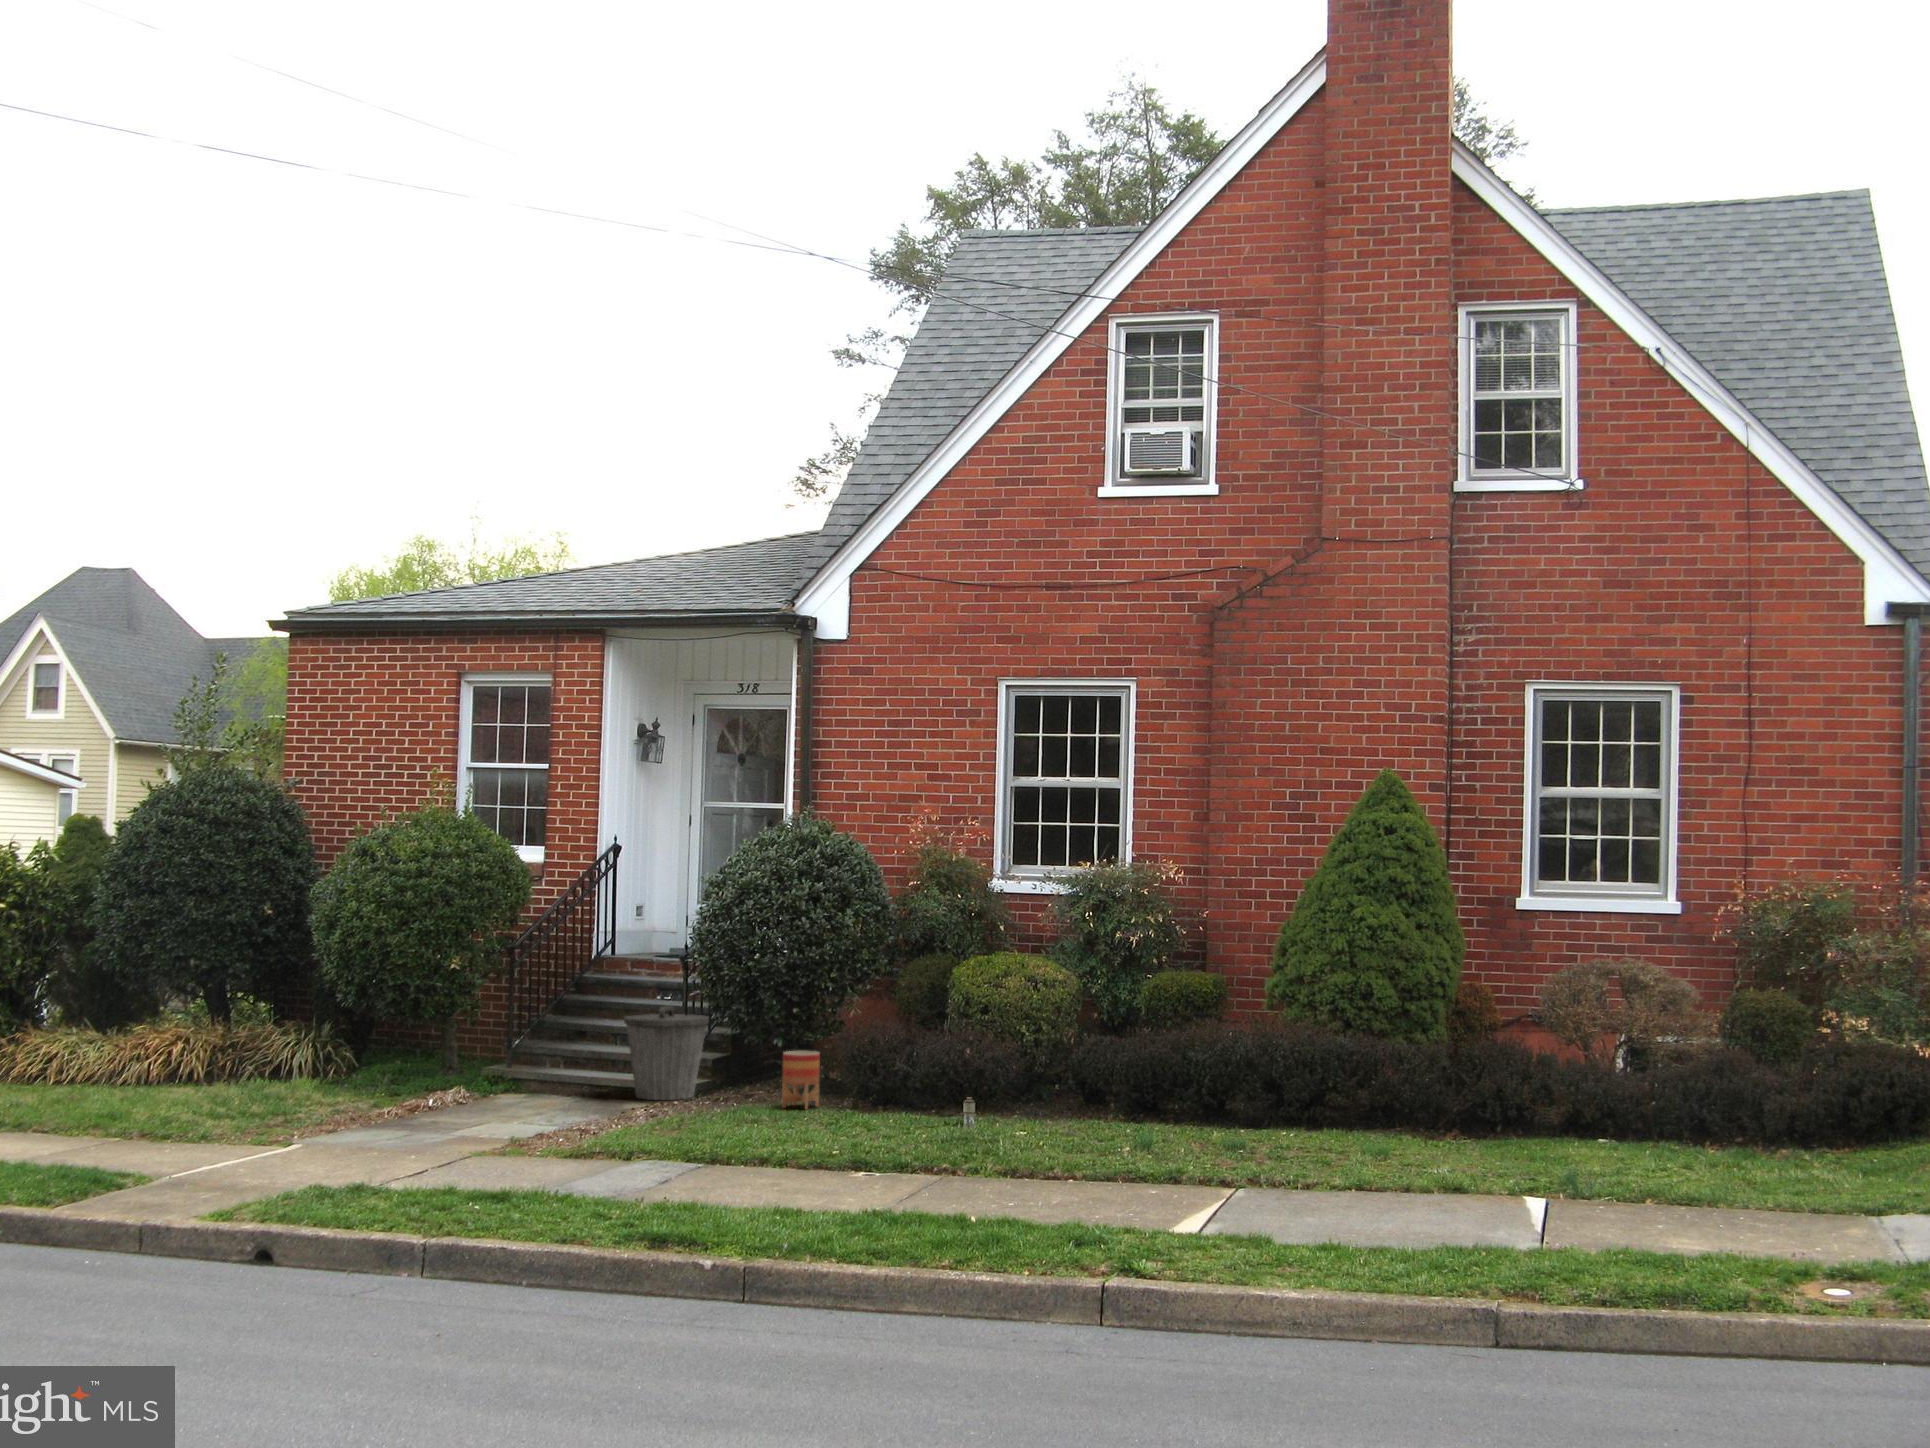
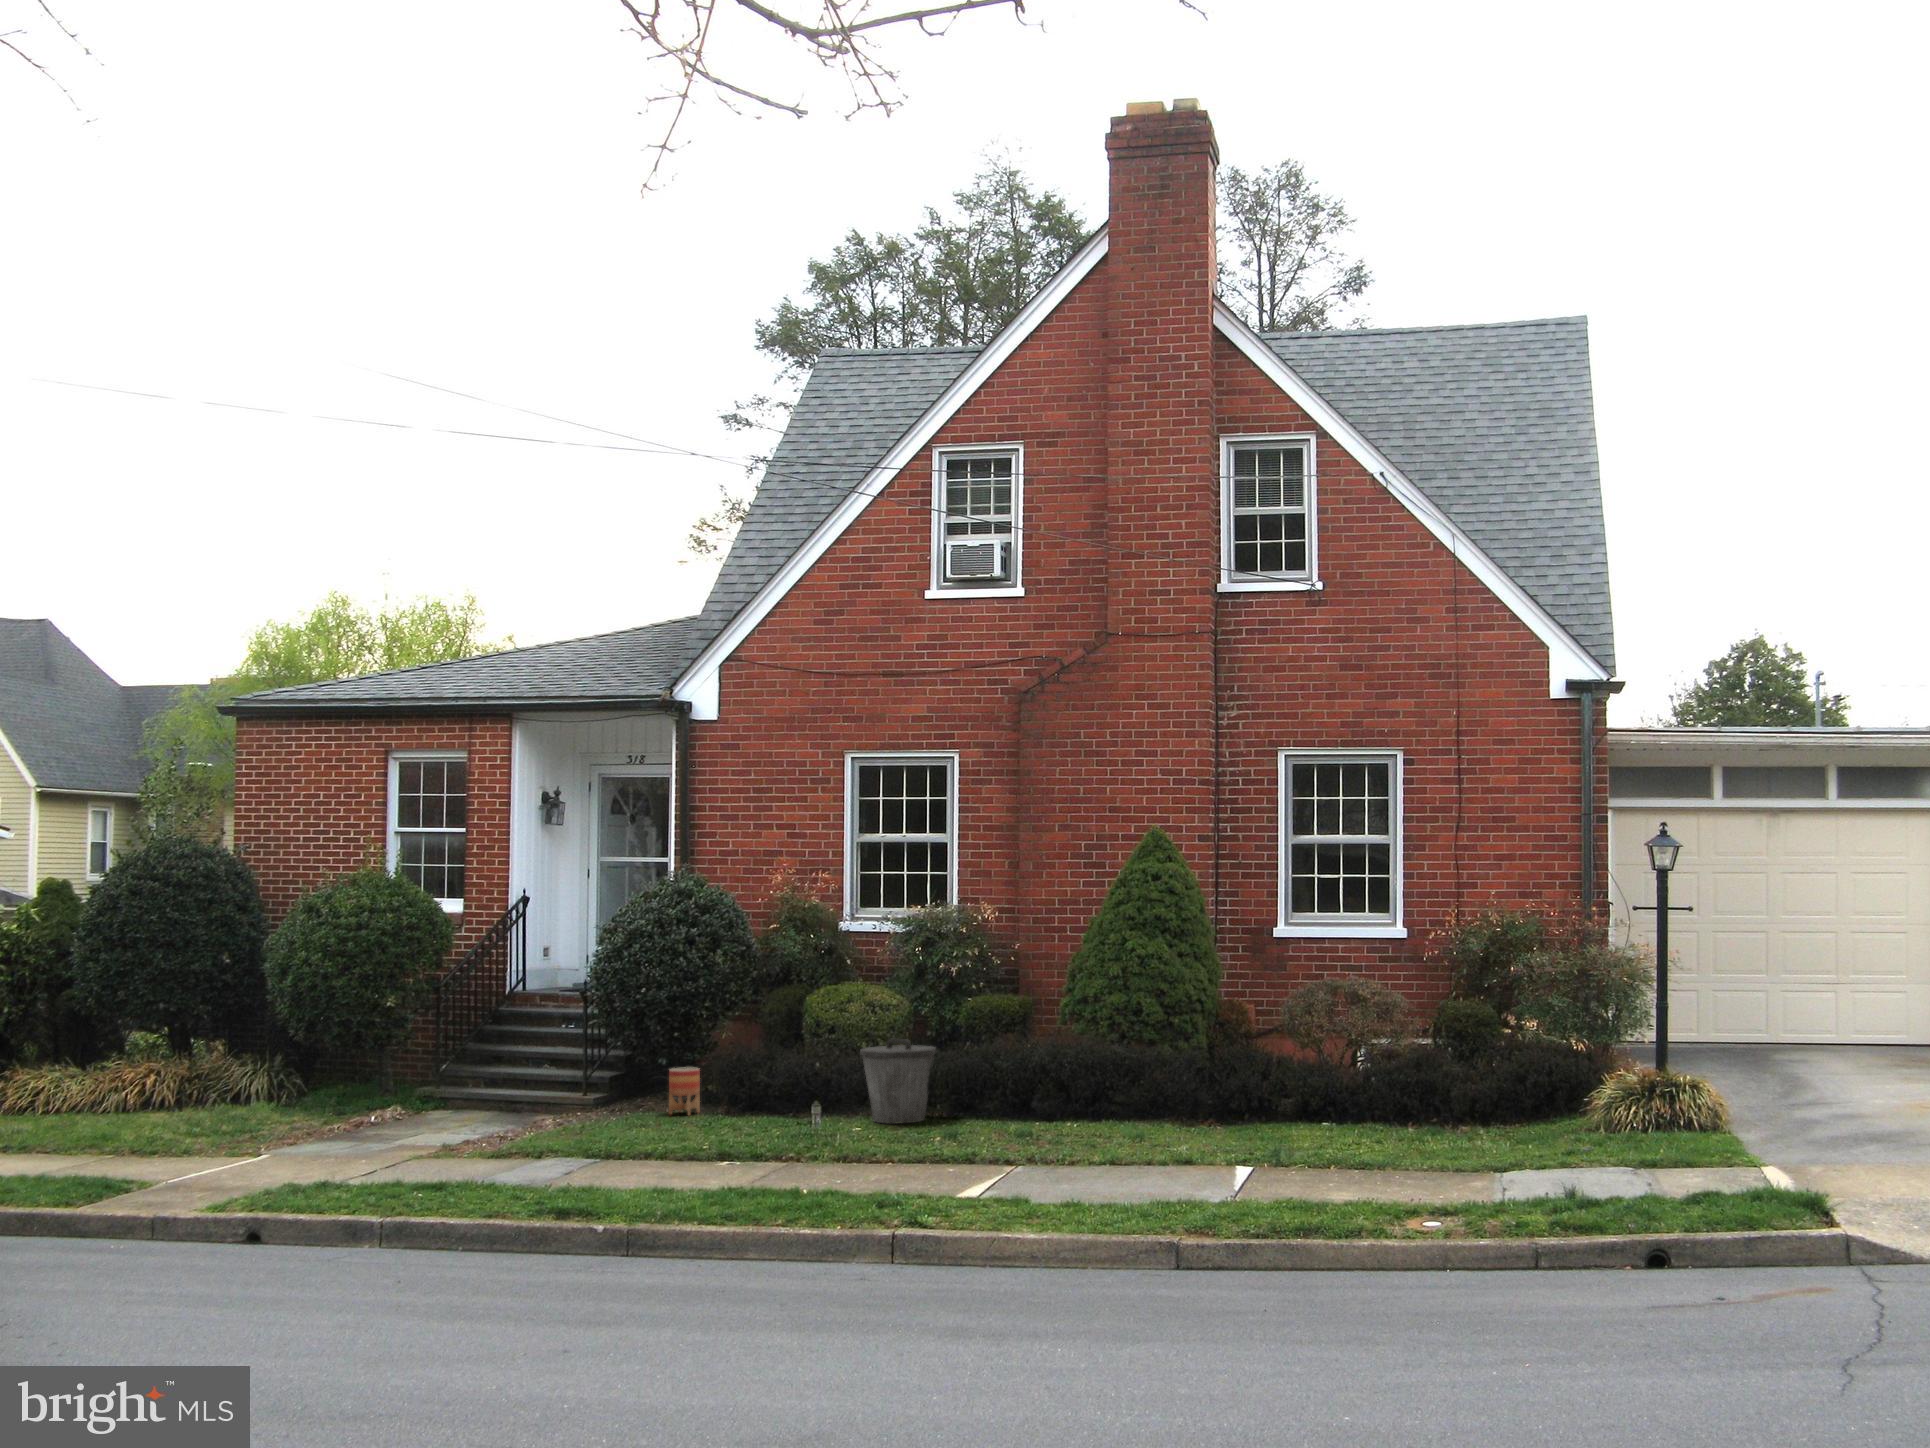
trash can: present [624,1006,709,1100] -> present [860,1039,936,1124]

